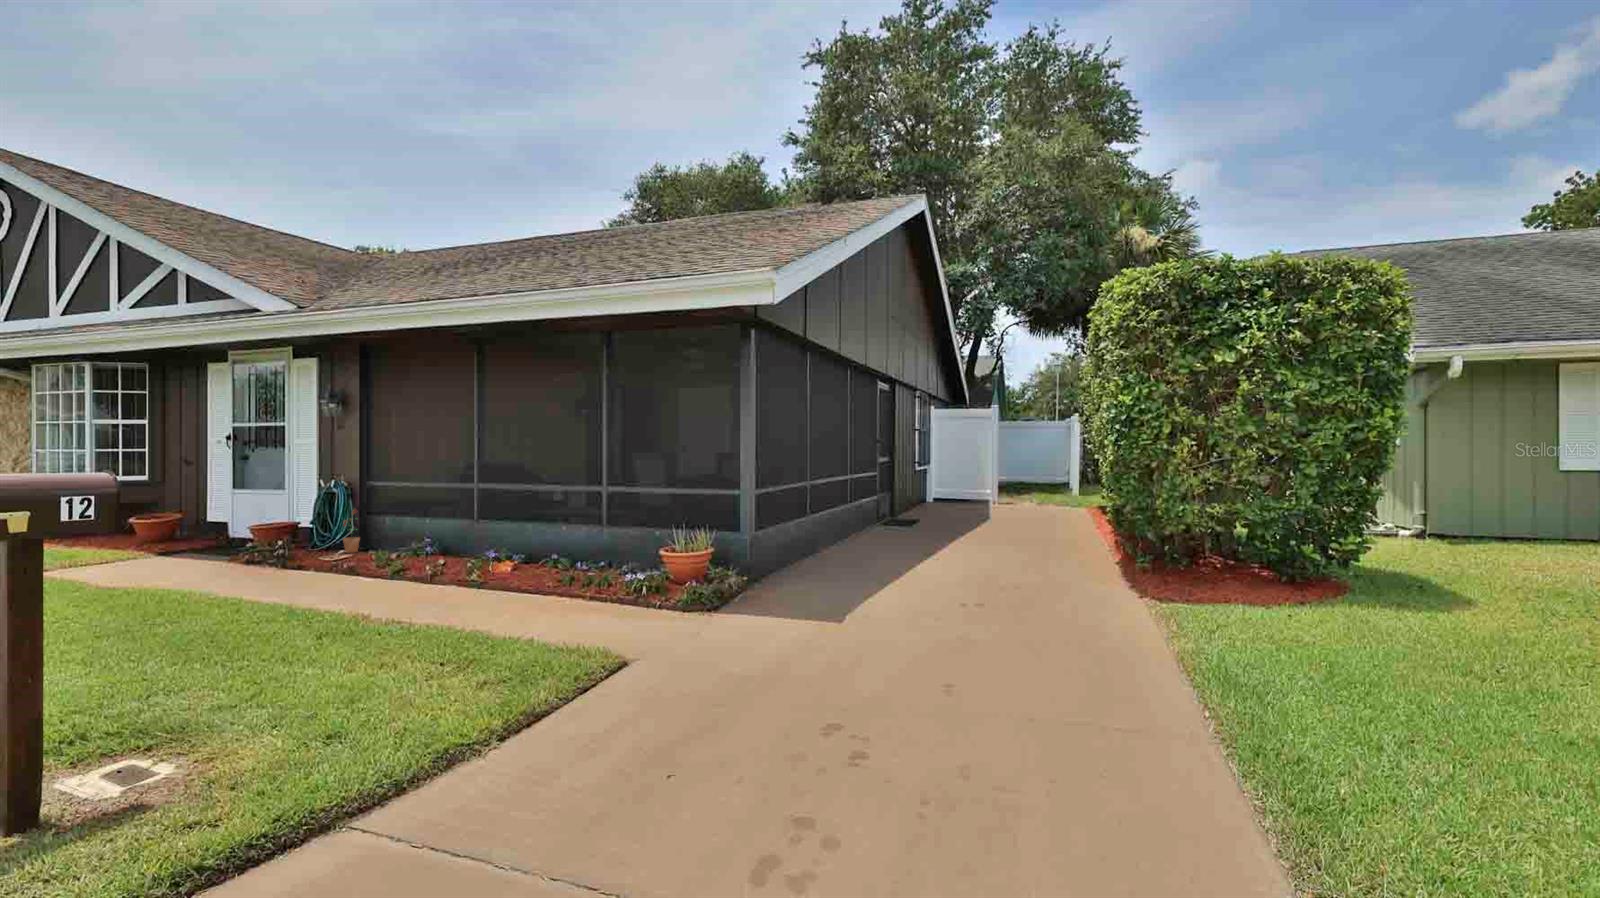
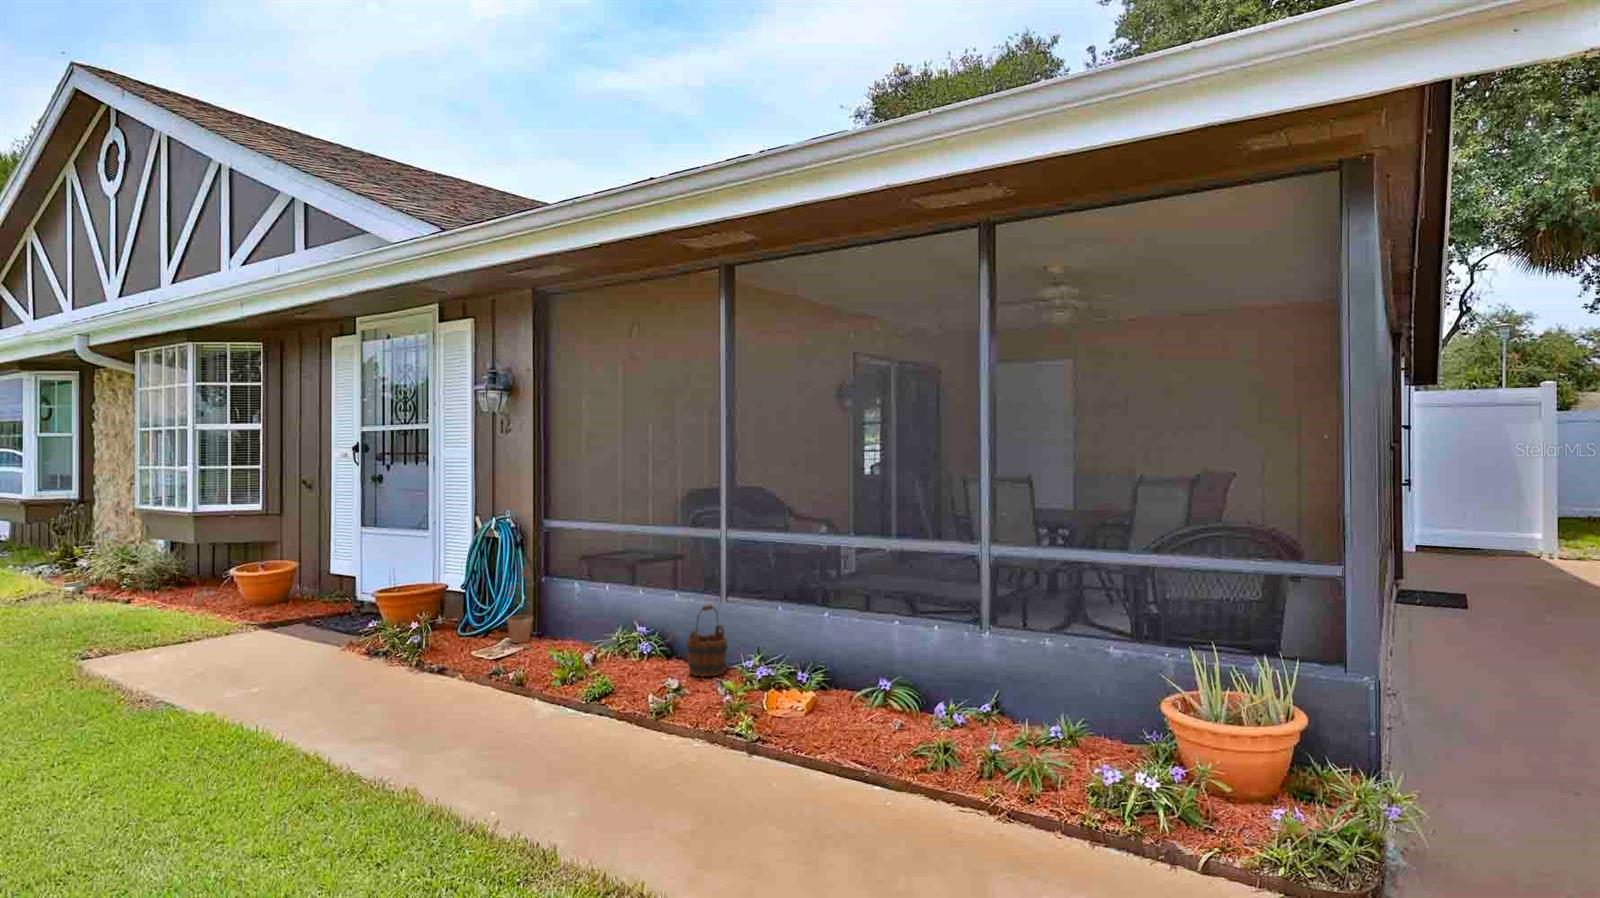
wooden bucket: none [452,523,476,561] -> present [687,605,728,677]

